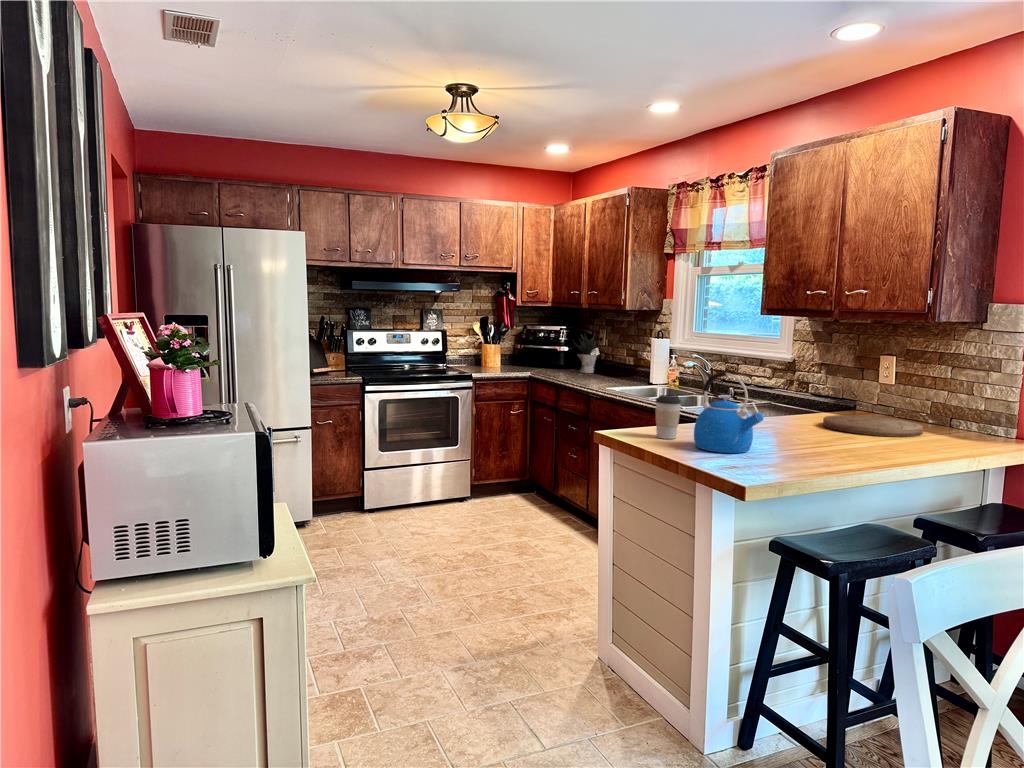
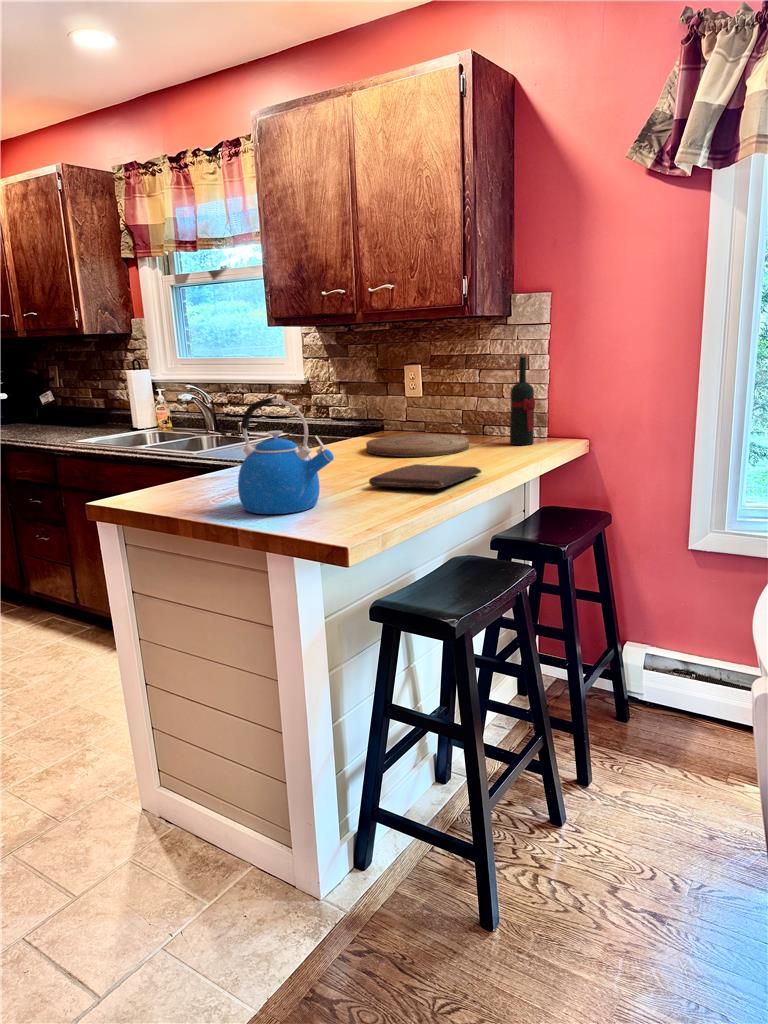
potted plant: present [576,336,598,373] -> none [13,372,53,426]
wine bottle: none [967,357,997,441] -> present [510,353,535,445]
coffee cup: present [656,395,681,439] -> none [170,440,209,506]
book: none [798,438,904,457] -> present [369,464,481,489]

